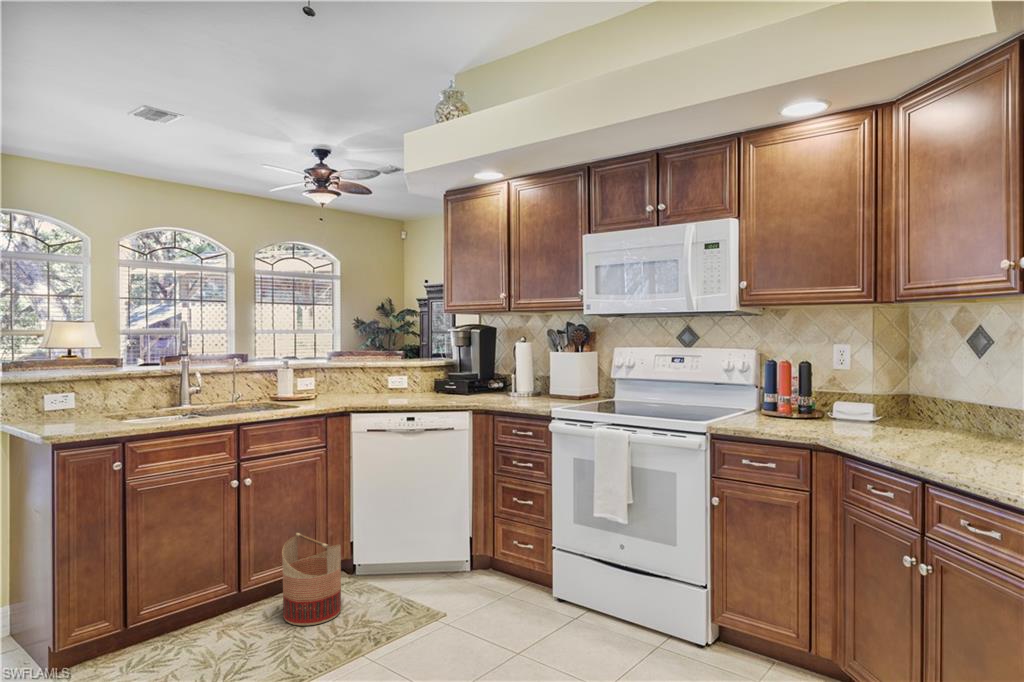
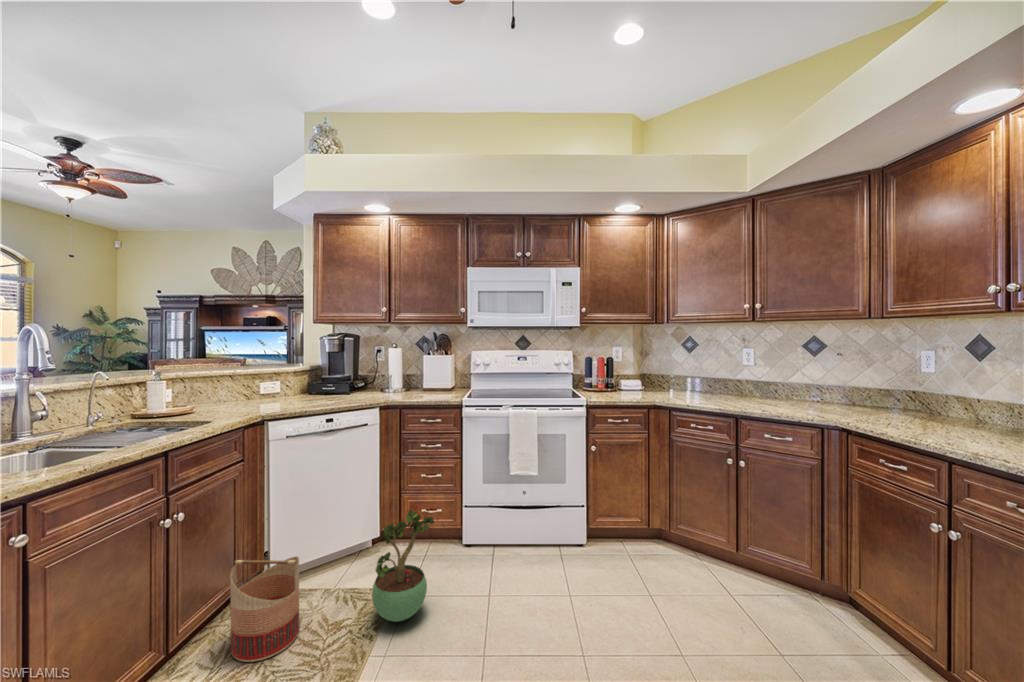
potted plant: none [377,523,455,641] -> present [372,510,434,622]

